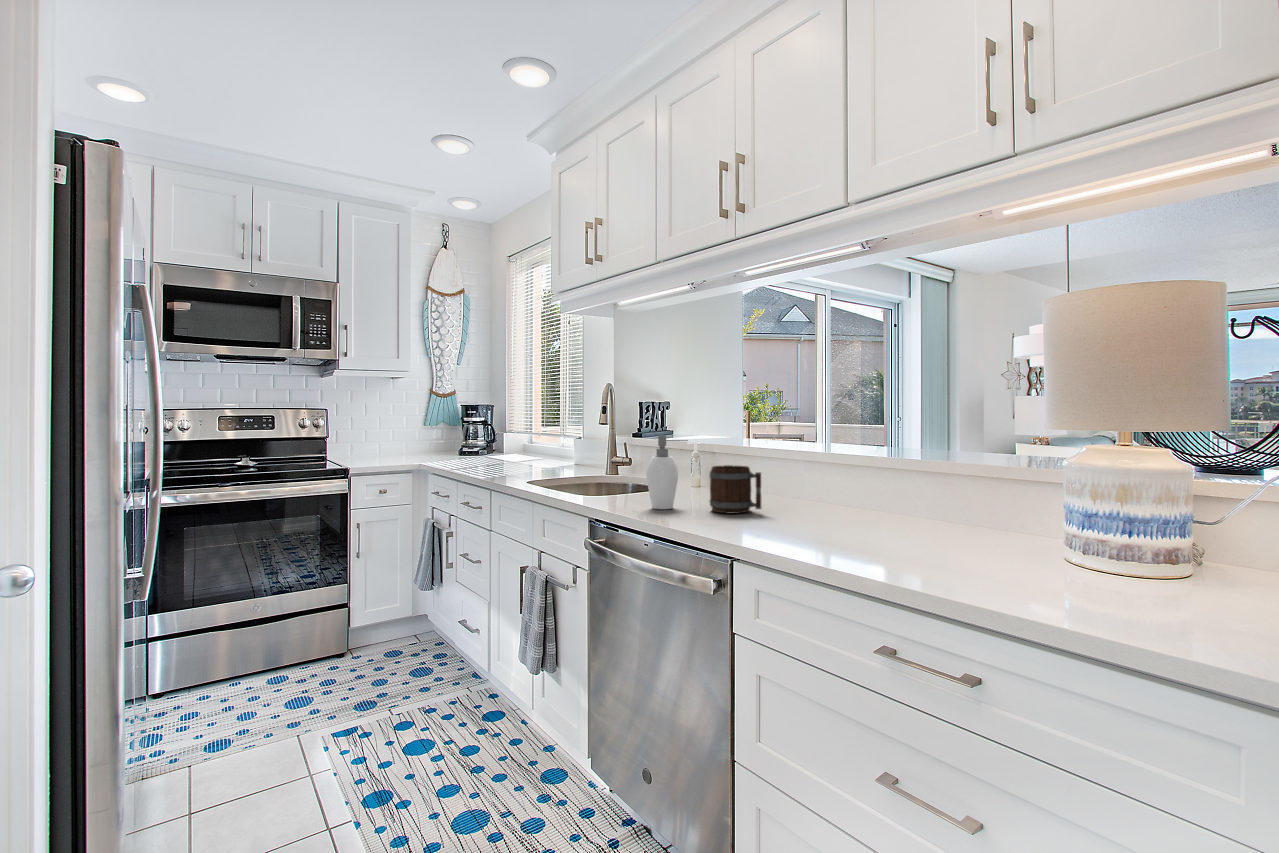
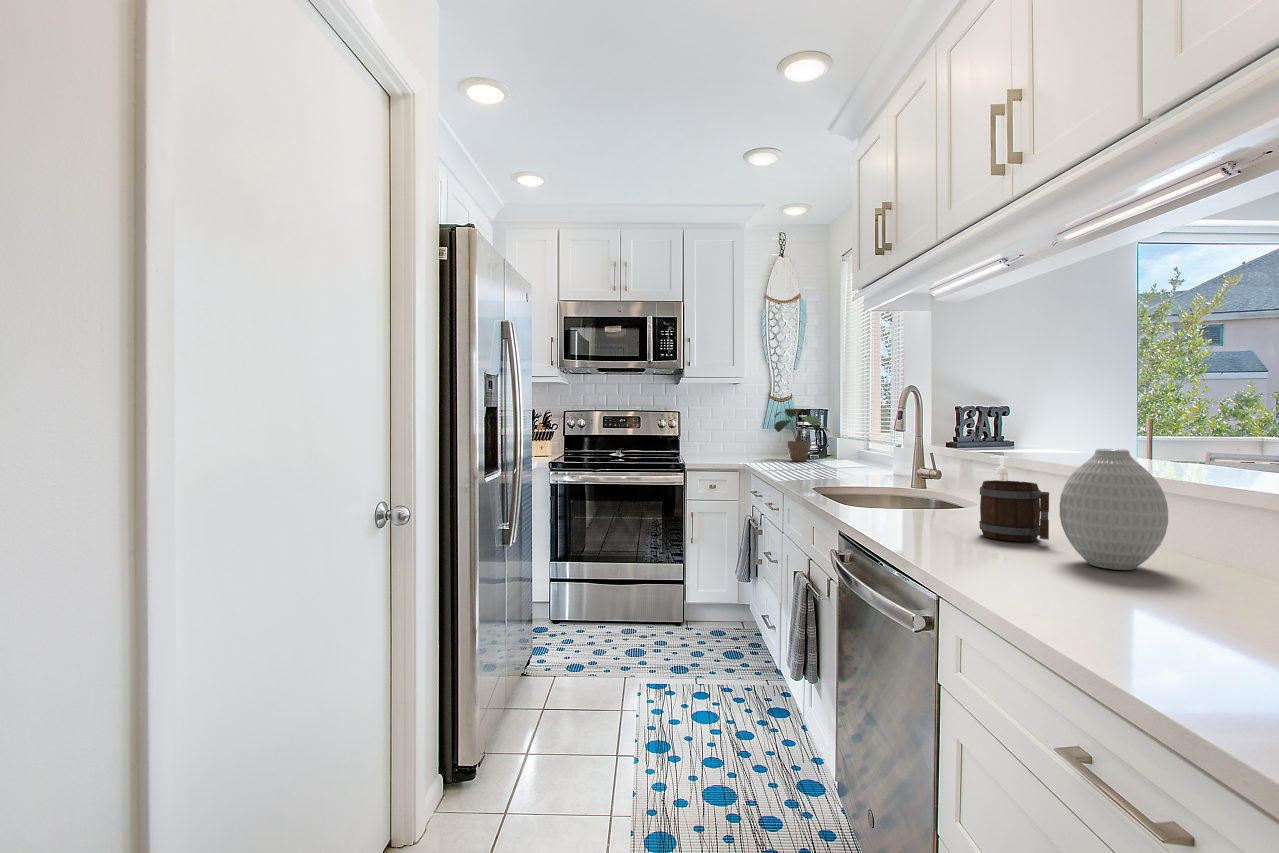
potted plant: none [442,404,501,459] -> present [774,408,829,461]
soap dispenser: present [646,435,688,509] -> none [905,441,956,526]
vase: none [781,437,845,525] -> present [1060,449,1168,570]

